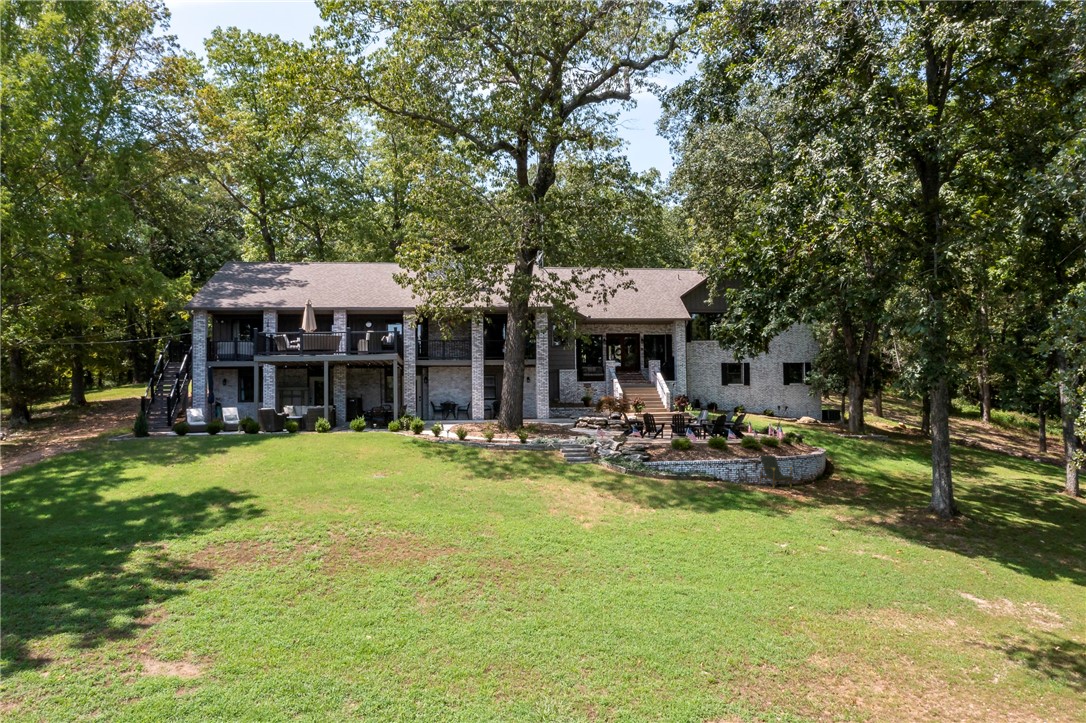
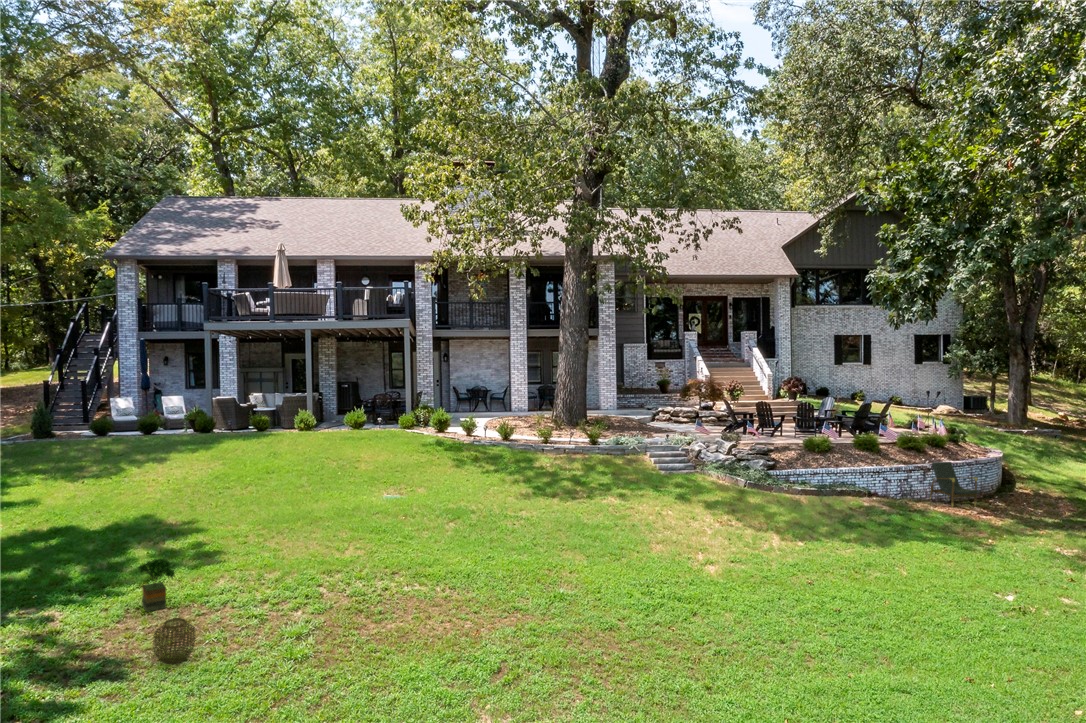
potted tree: none [156,526,184,563] -> present [138,559,174,612]
woven basket: none [156,567,187,598] -> present [153,618,195,664]

